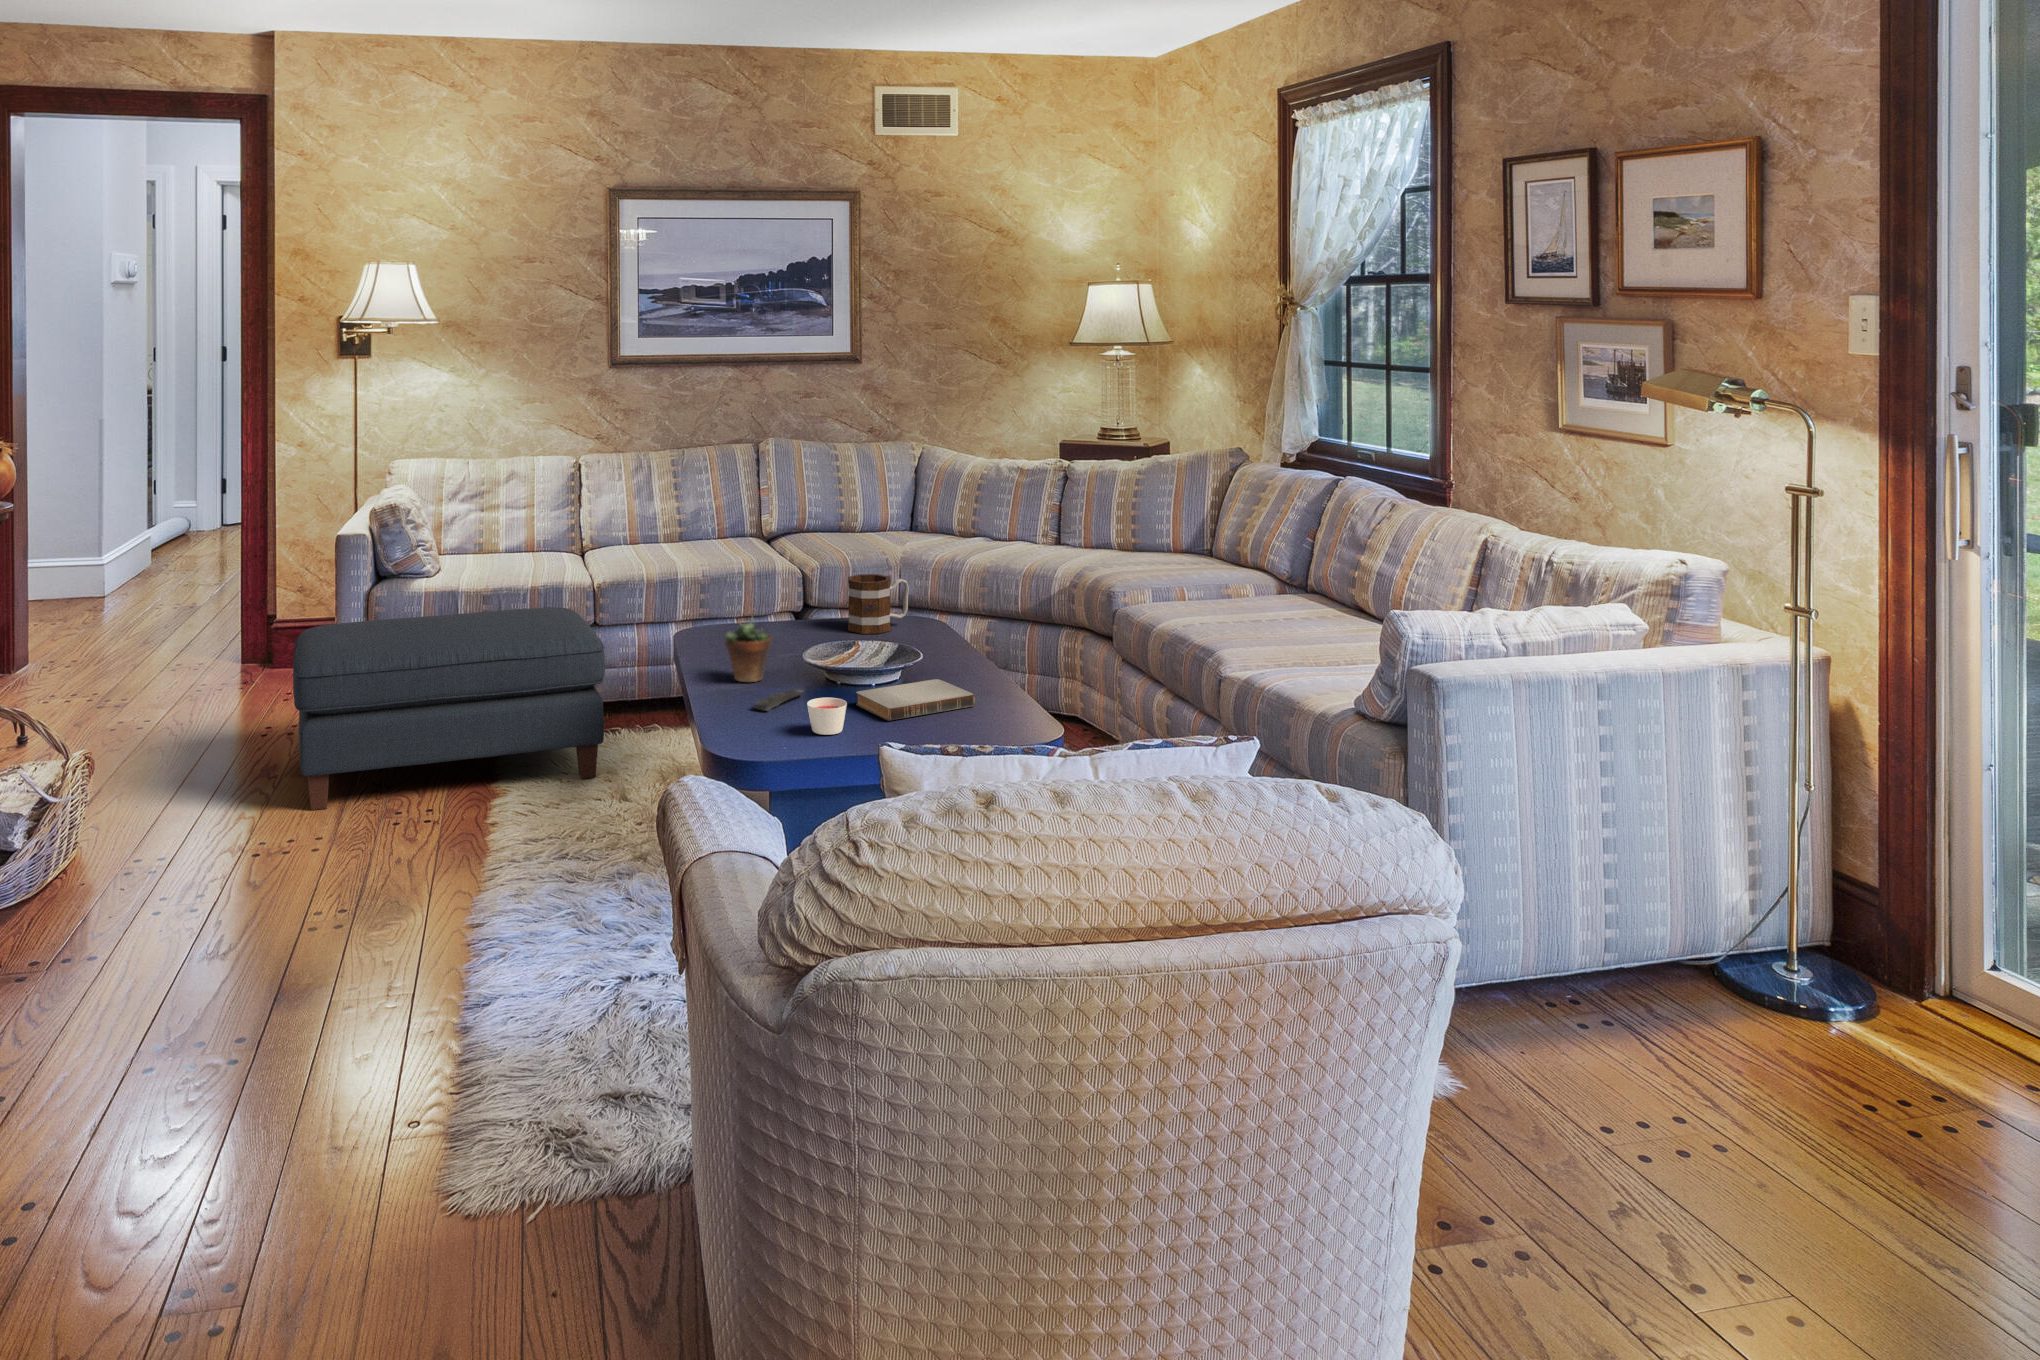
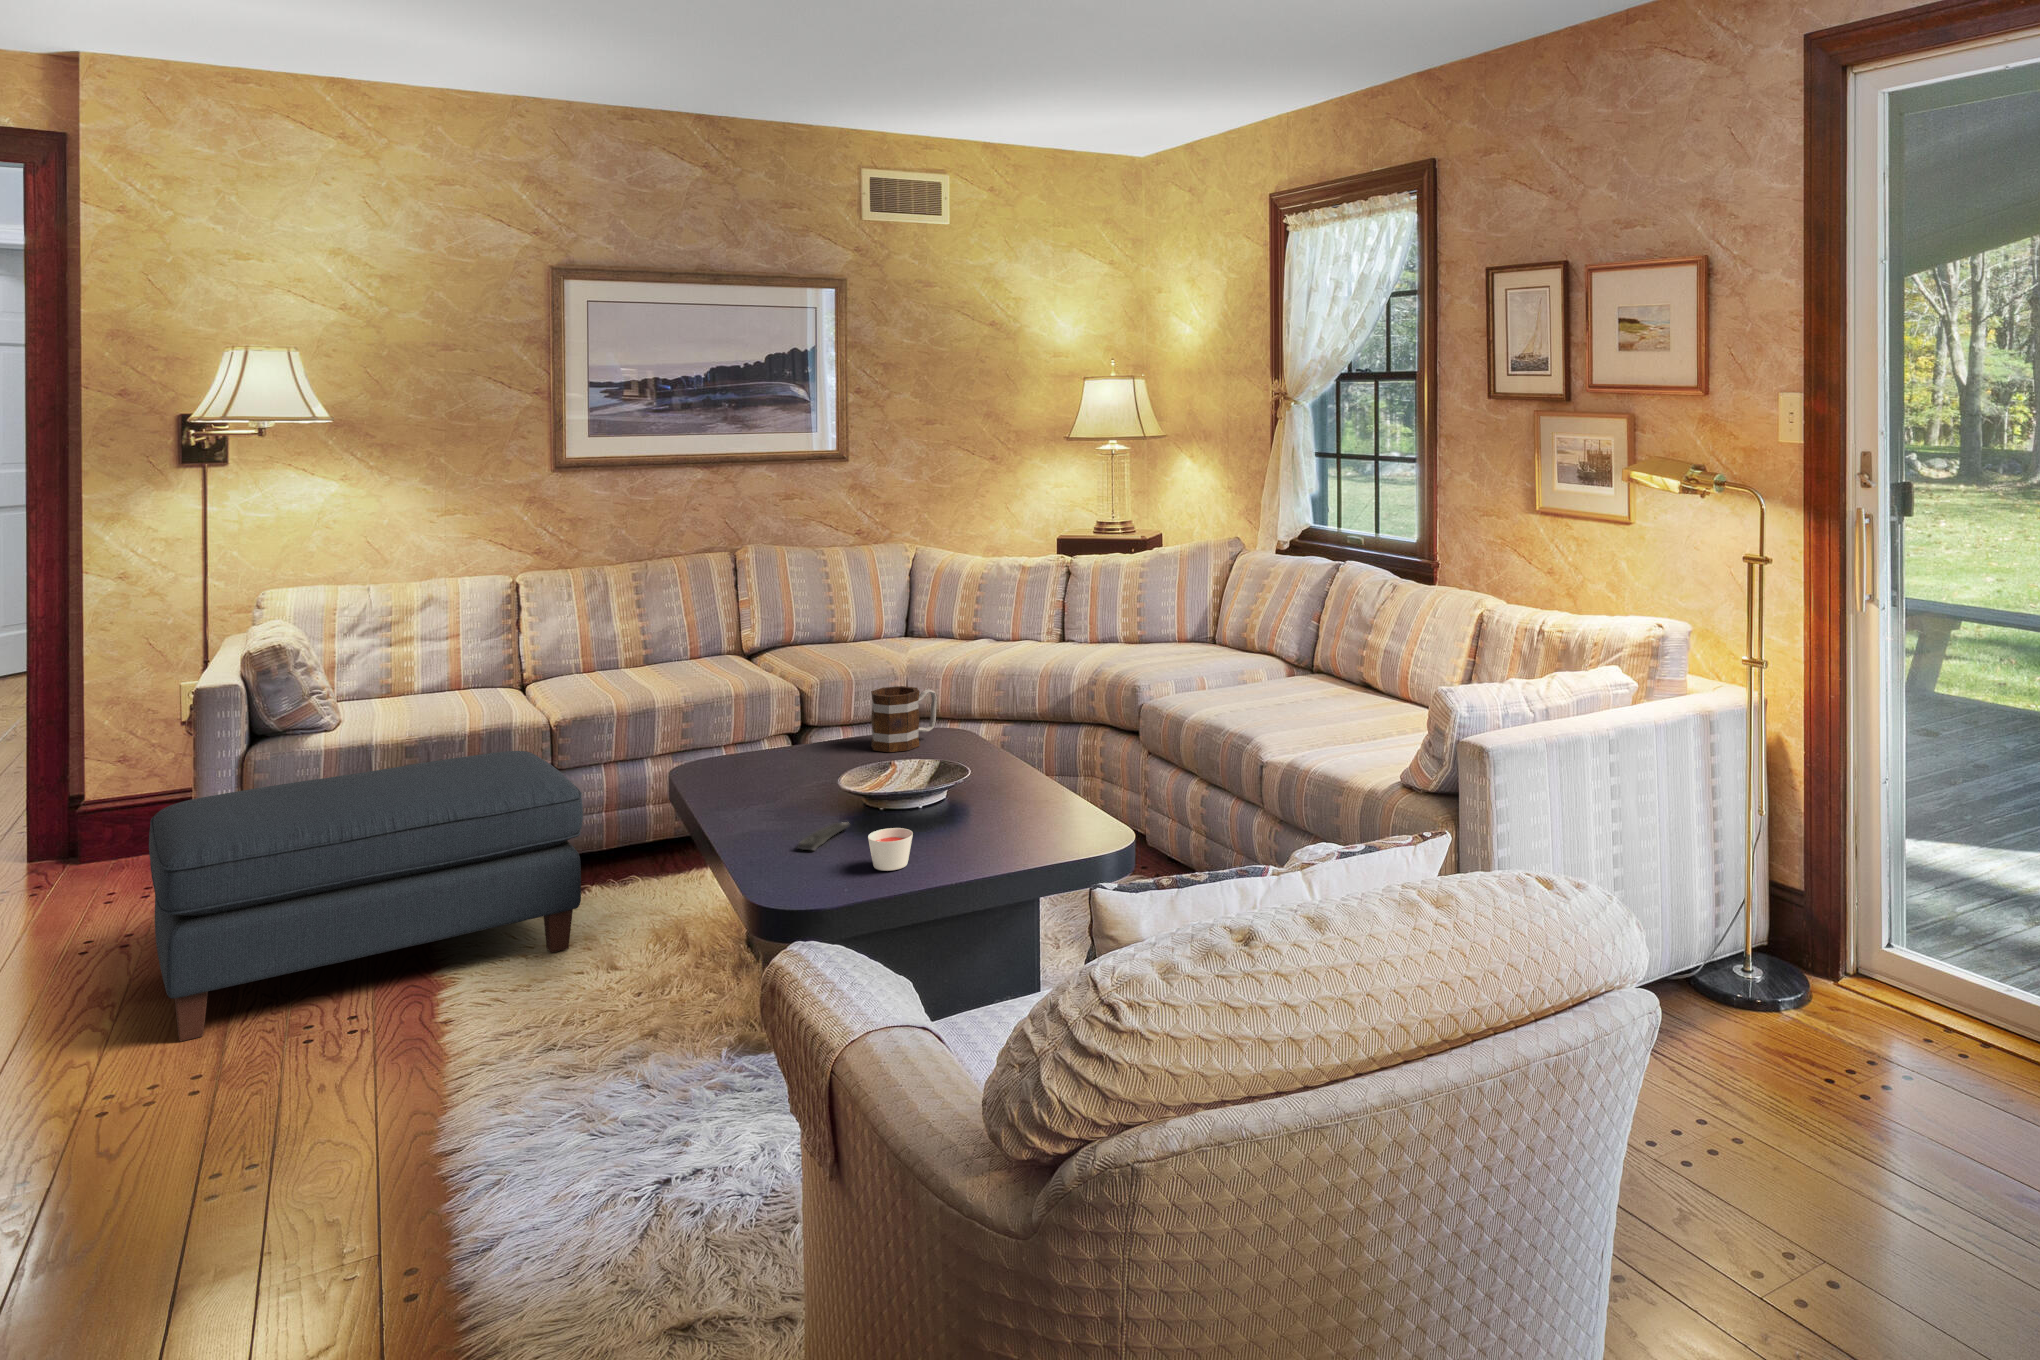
succulent plant: present [725,607,772,682] -> none [752,729,806,820]
book: present [856,679,975,721] -> none [912,795,1040,847]

